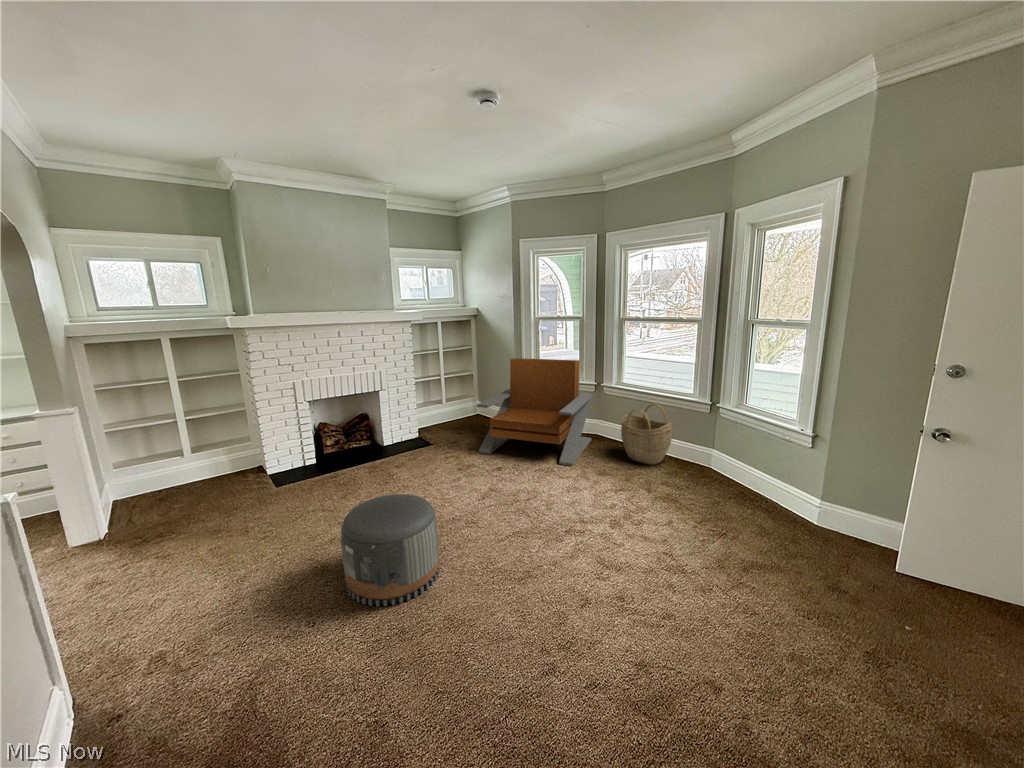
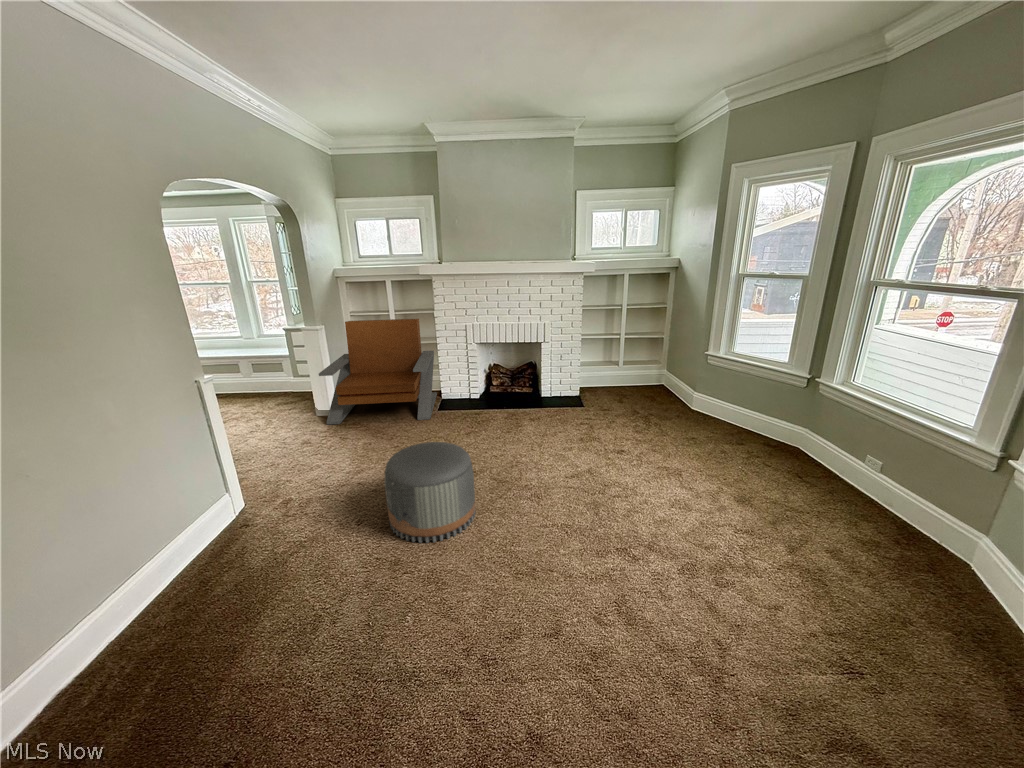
lounge chair: present [477,358,593,466] -> present [319,319,437,425]
woven basket: present [621,404,672,465] -> none [808,423,905,515]

